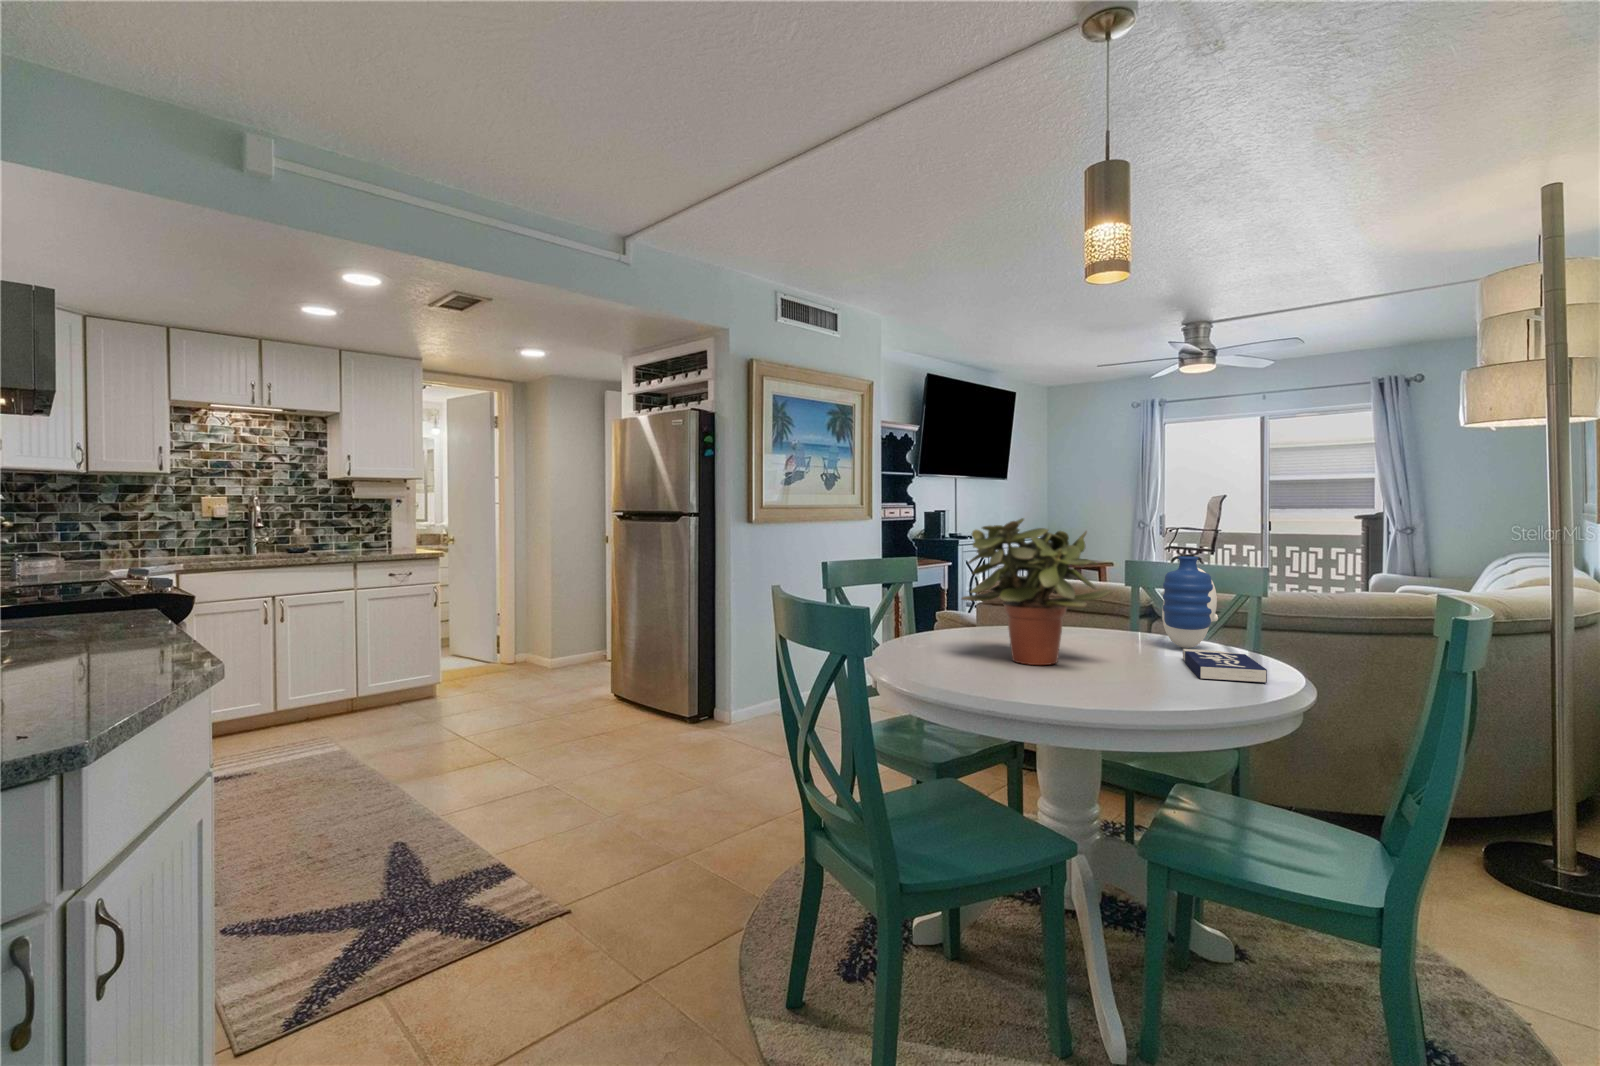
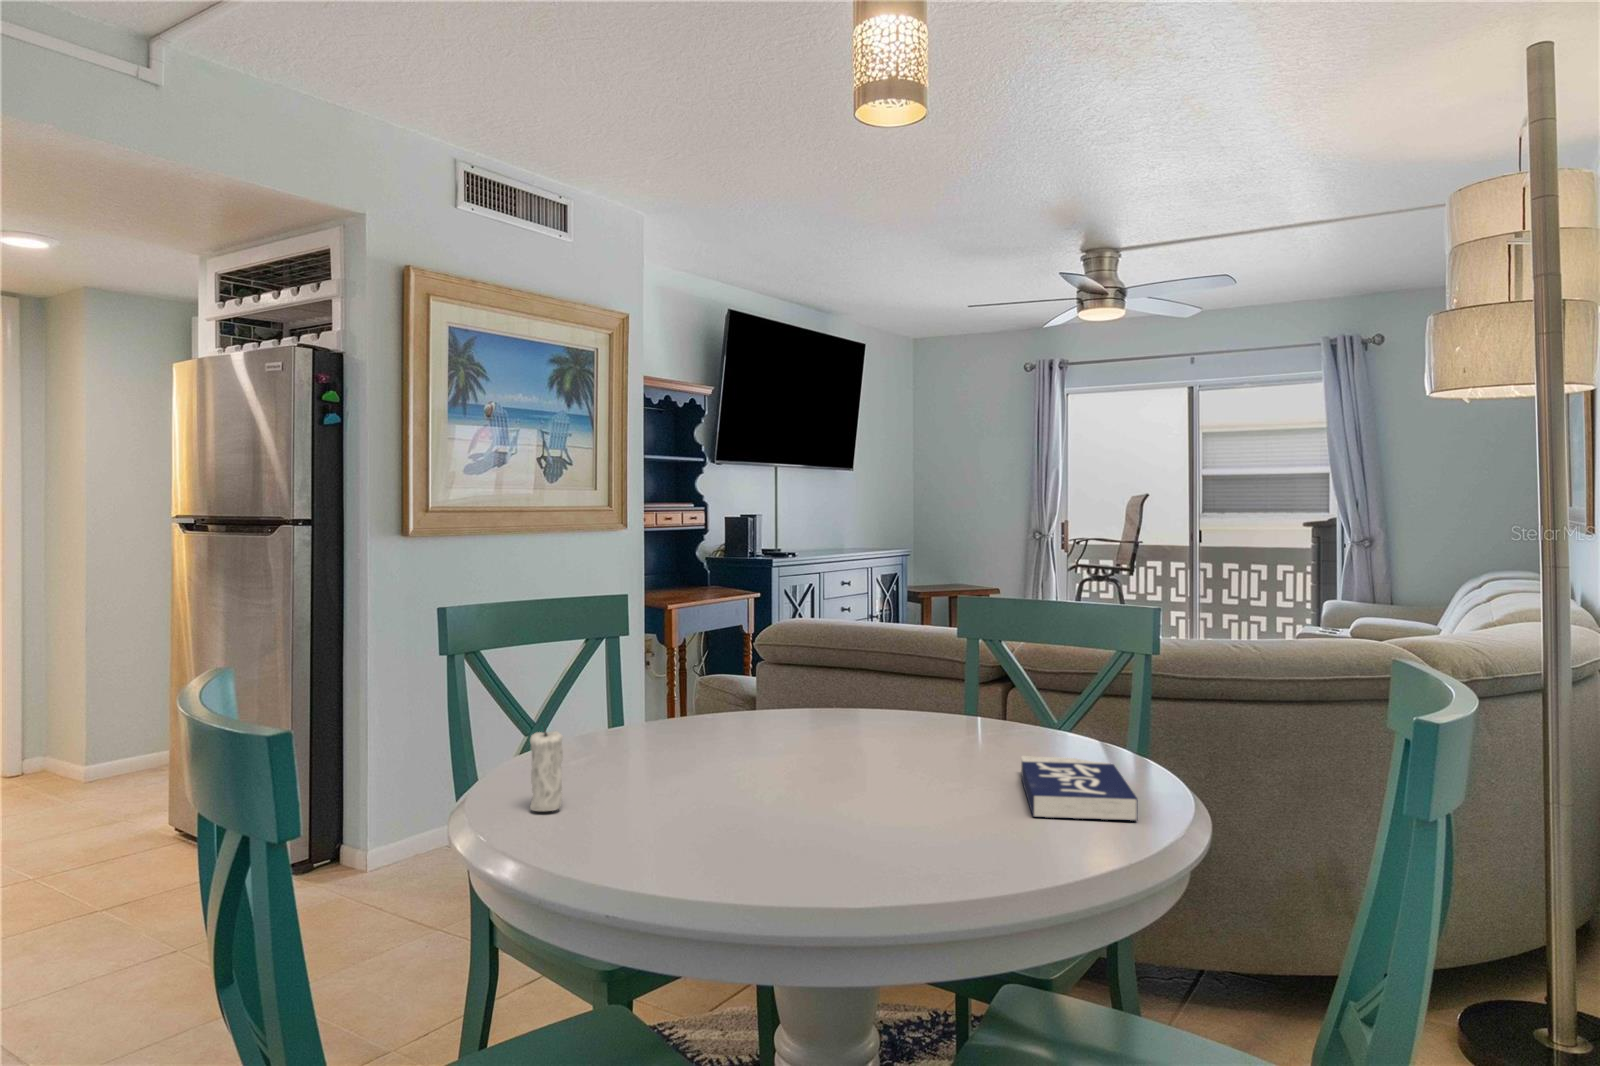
potted plant: present [962,518,1113,665] -> none [643,538,902,800]
vase: present [1162,556,1218,648] -> none [998,598,1082,749]
candle: none [906,614,924,665] -> present [530,725,563,811]

